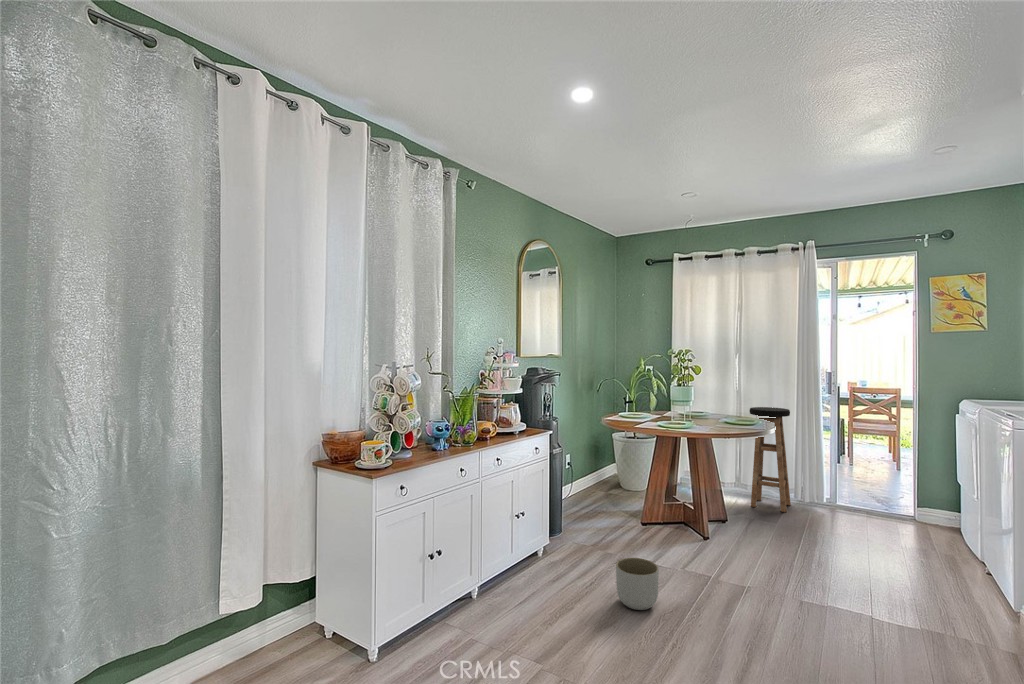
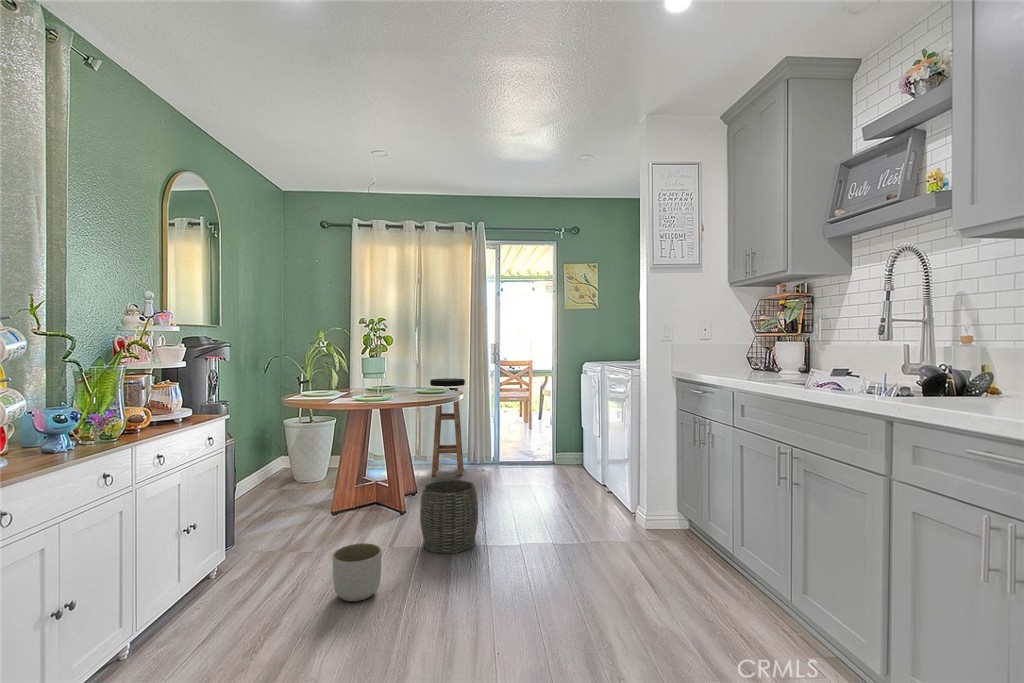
woven basket: none [711,516,775,595] -> present [420,480,478,554]

